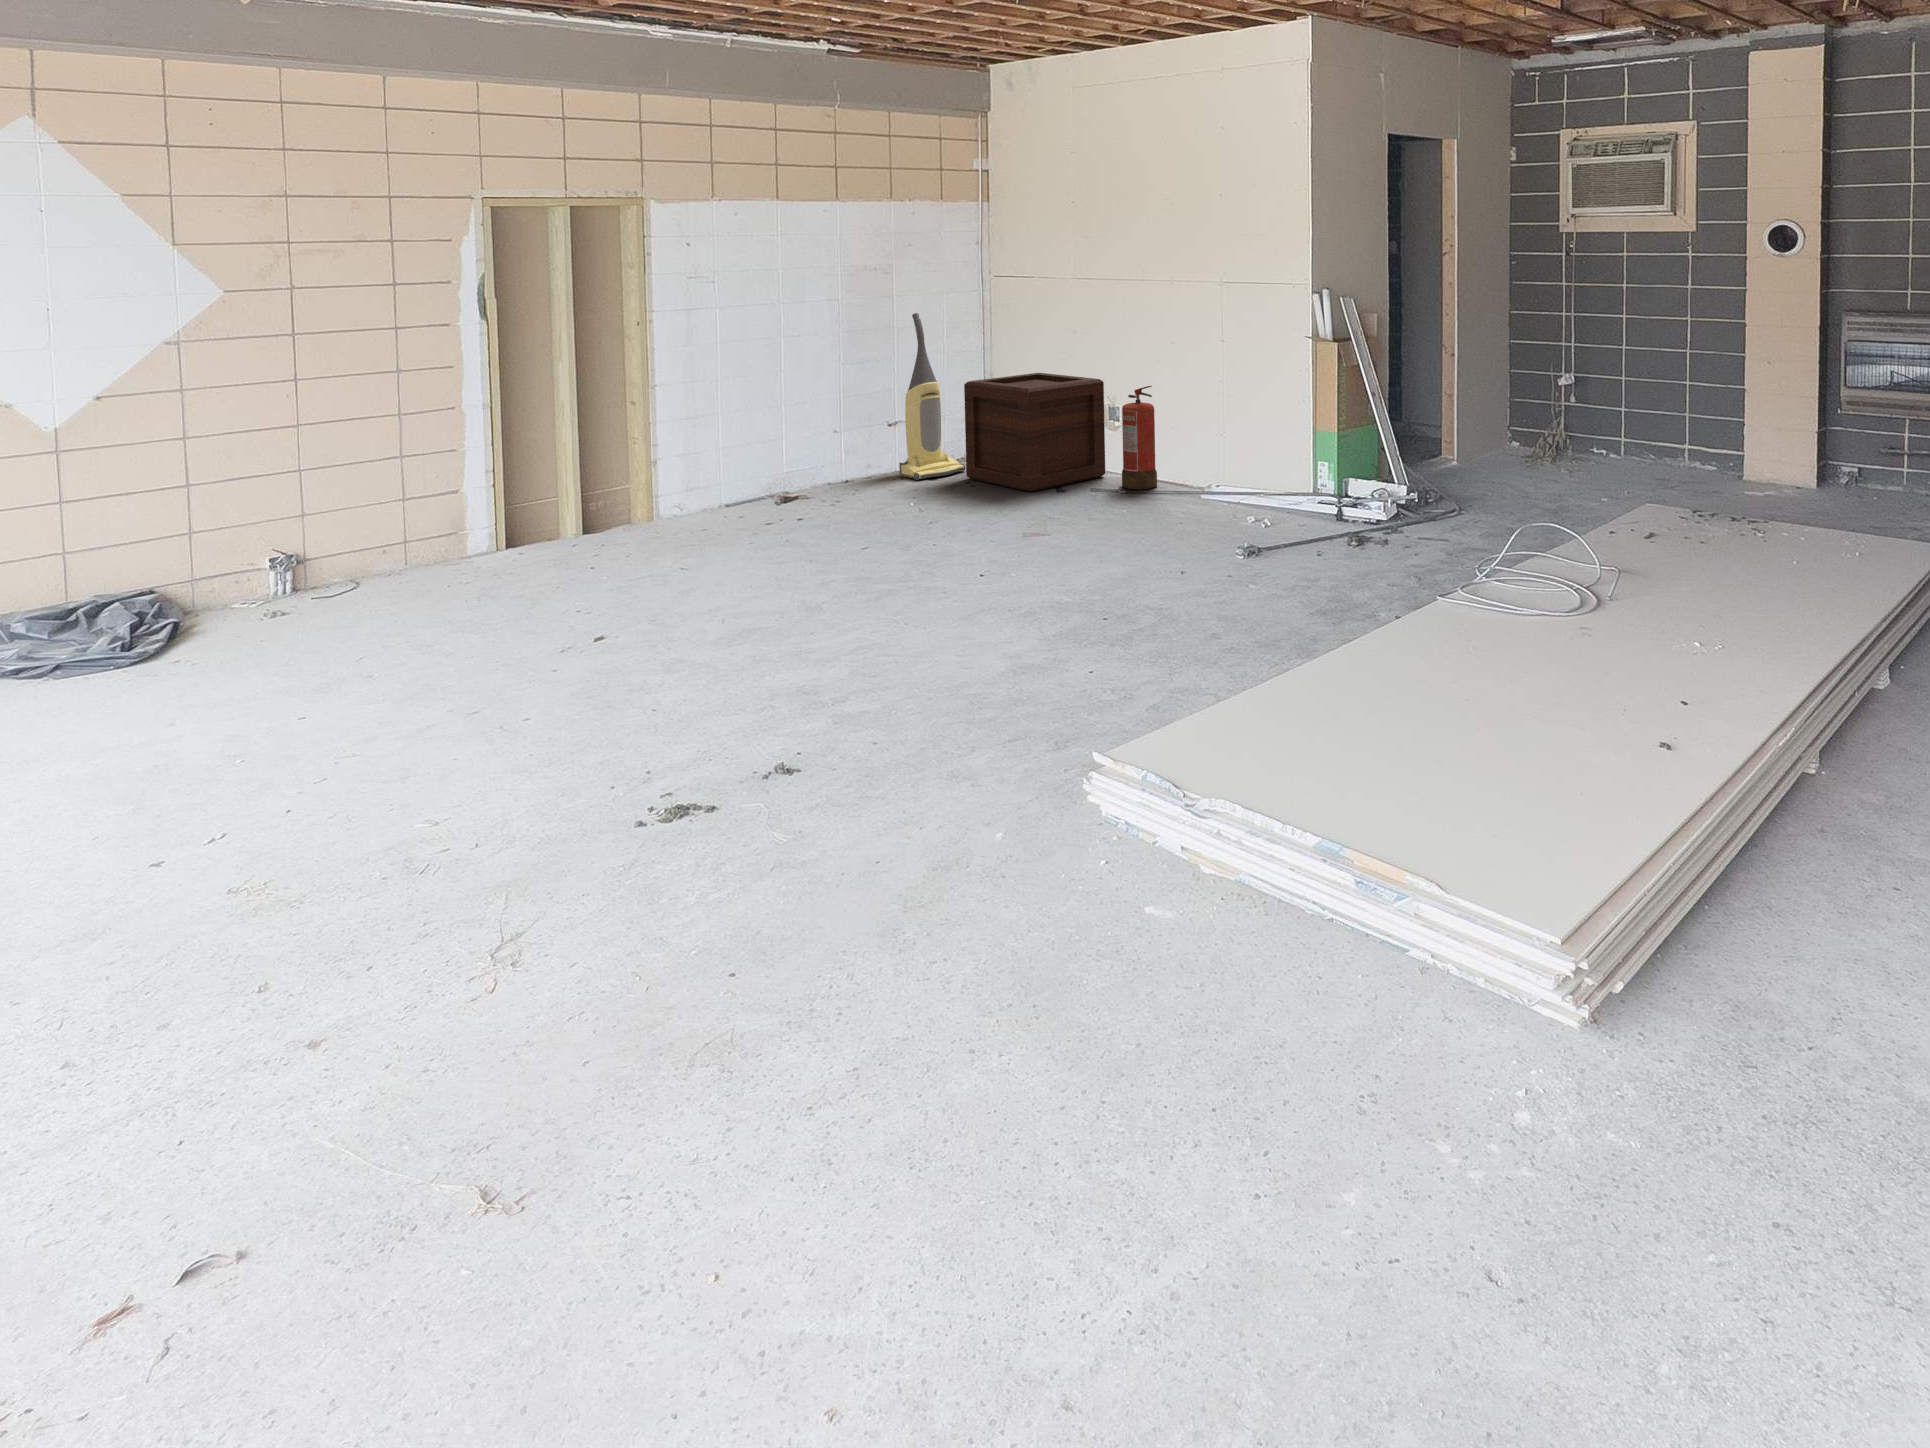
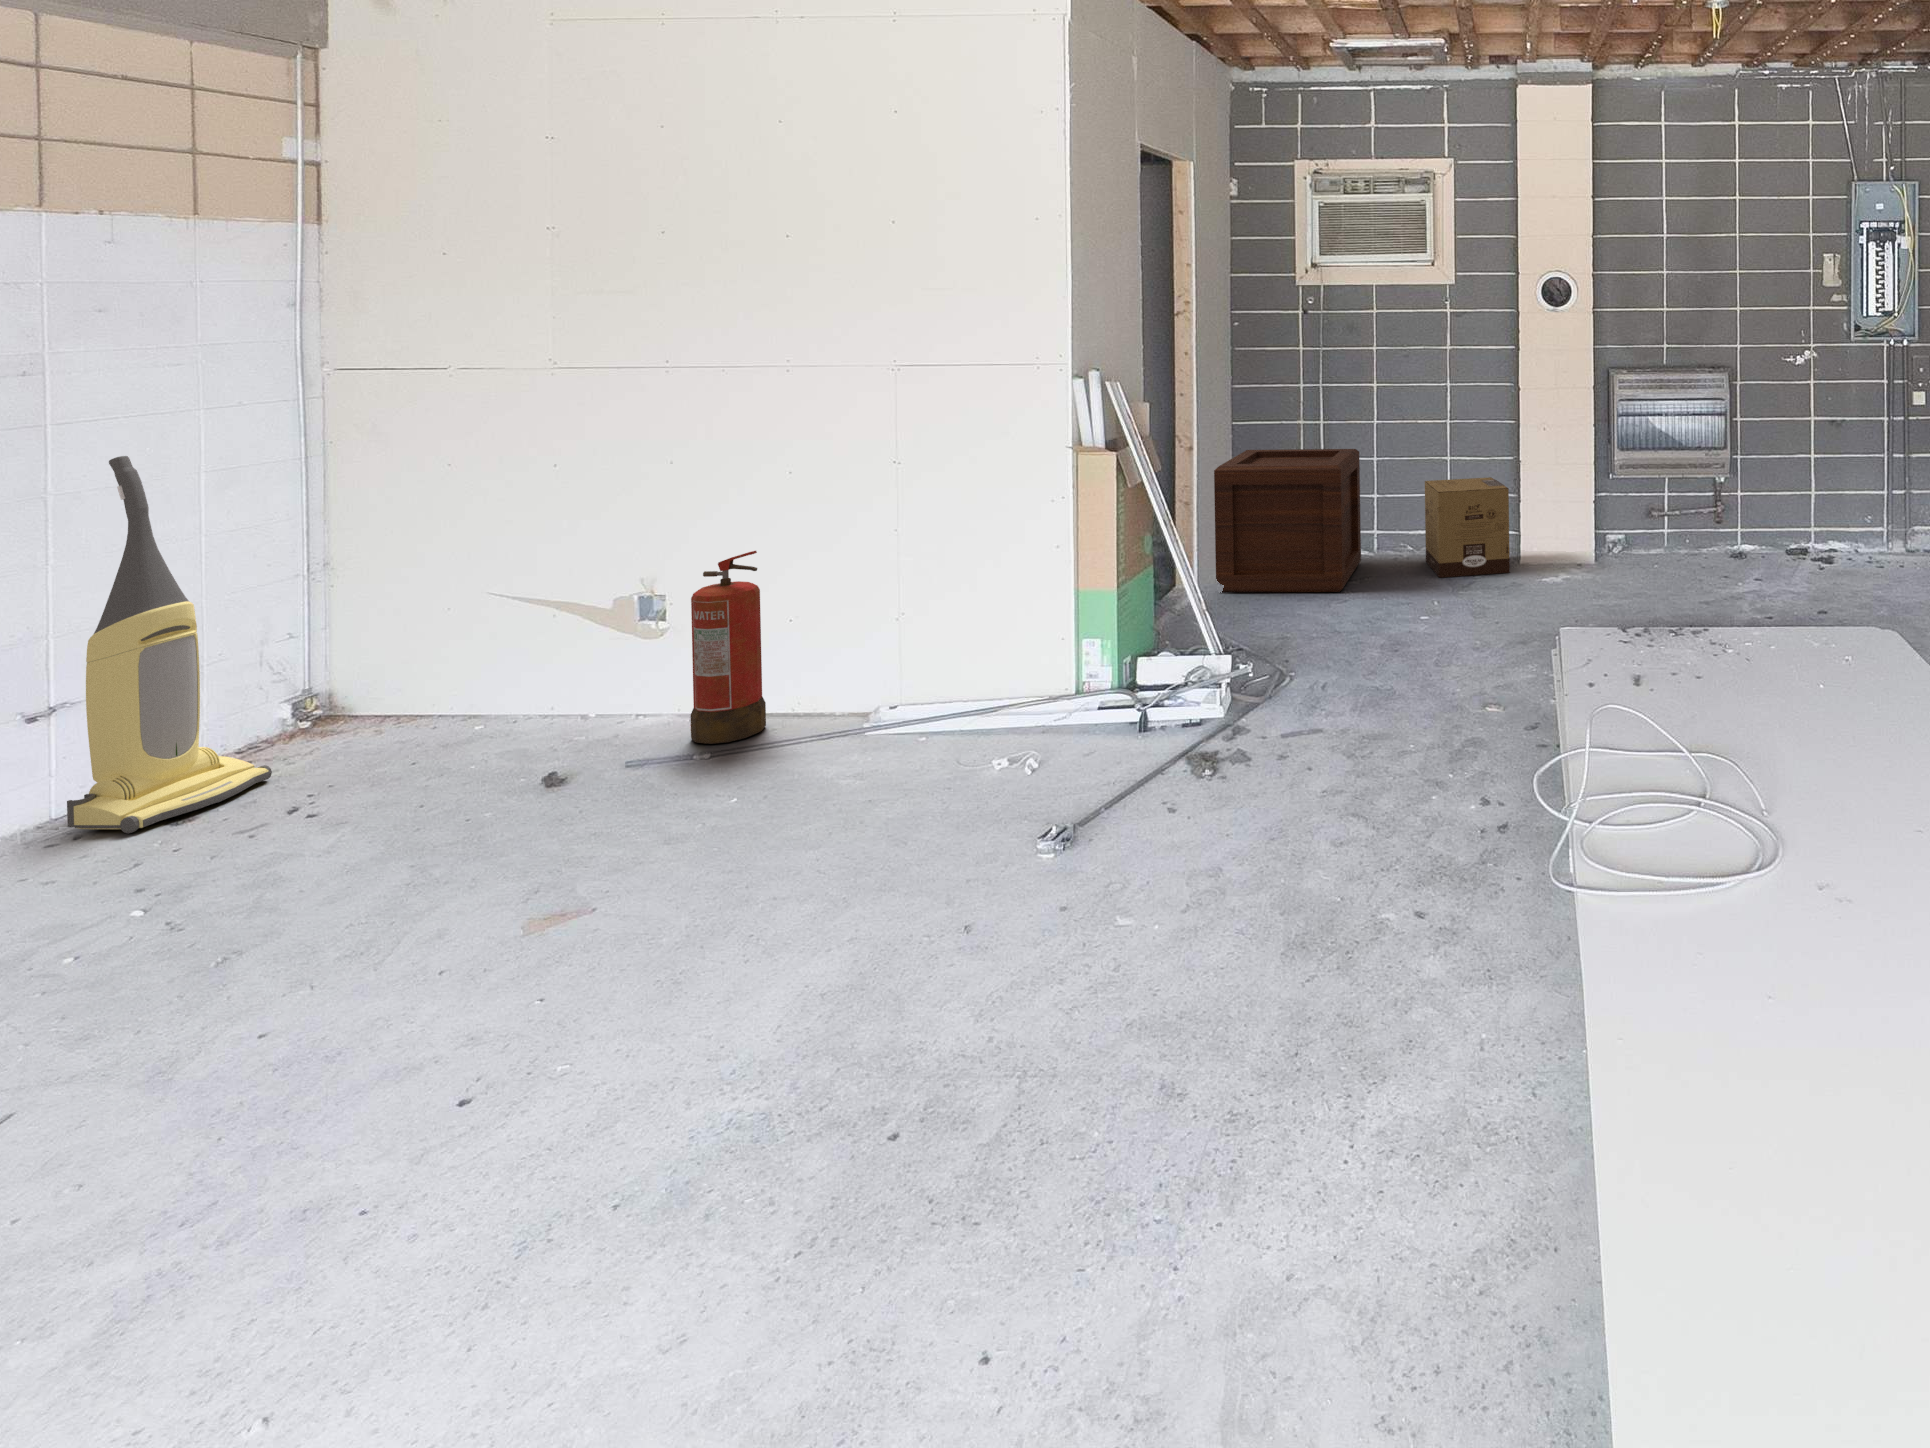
wooden crate: present [964,373,1105,492] -> present [1214,449,1361,593]
cardboard box: none [1651,398,1721,482] -> present [1425,477,1510,578]

